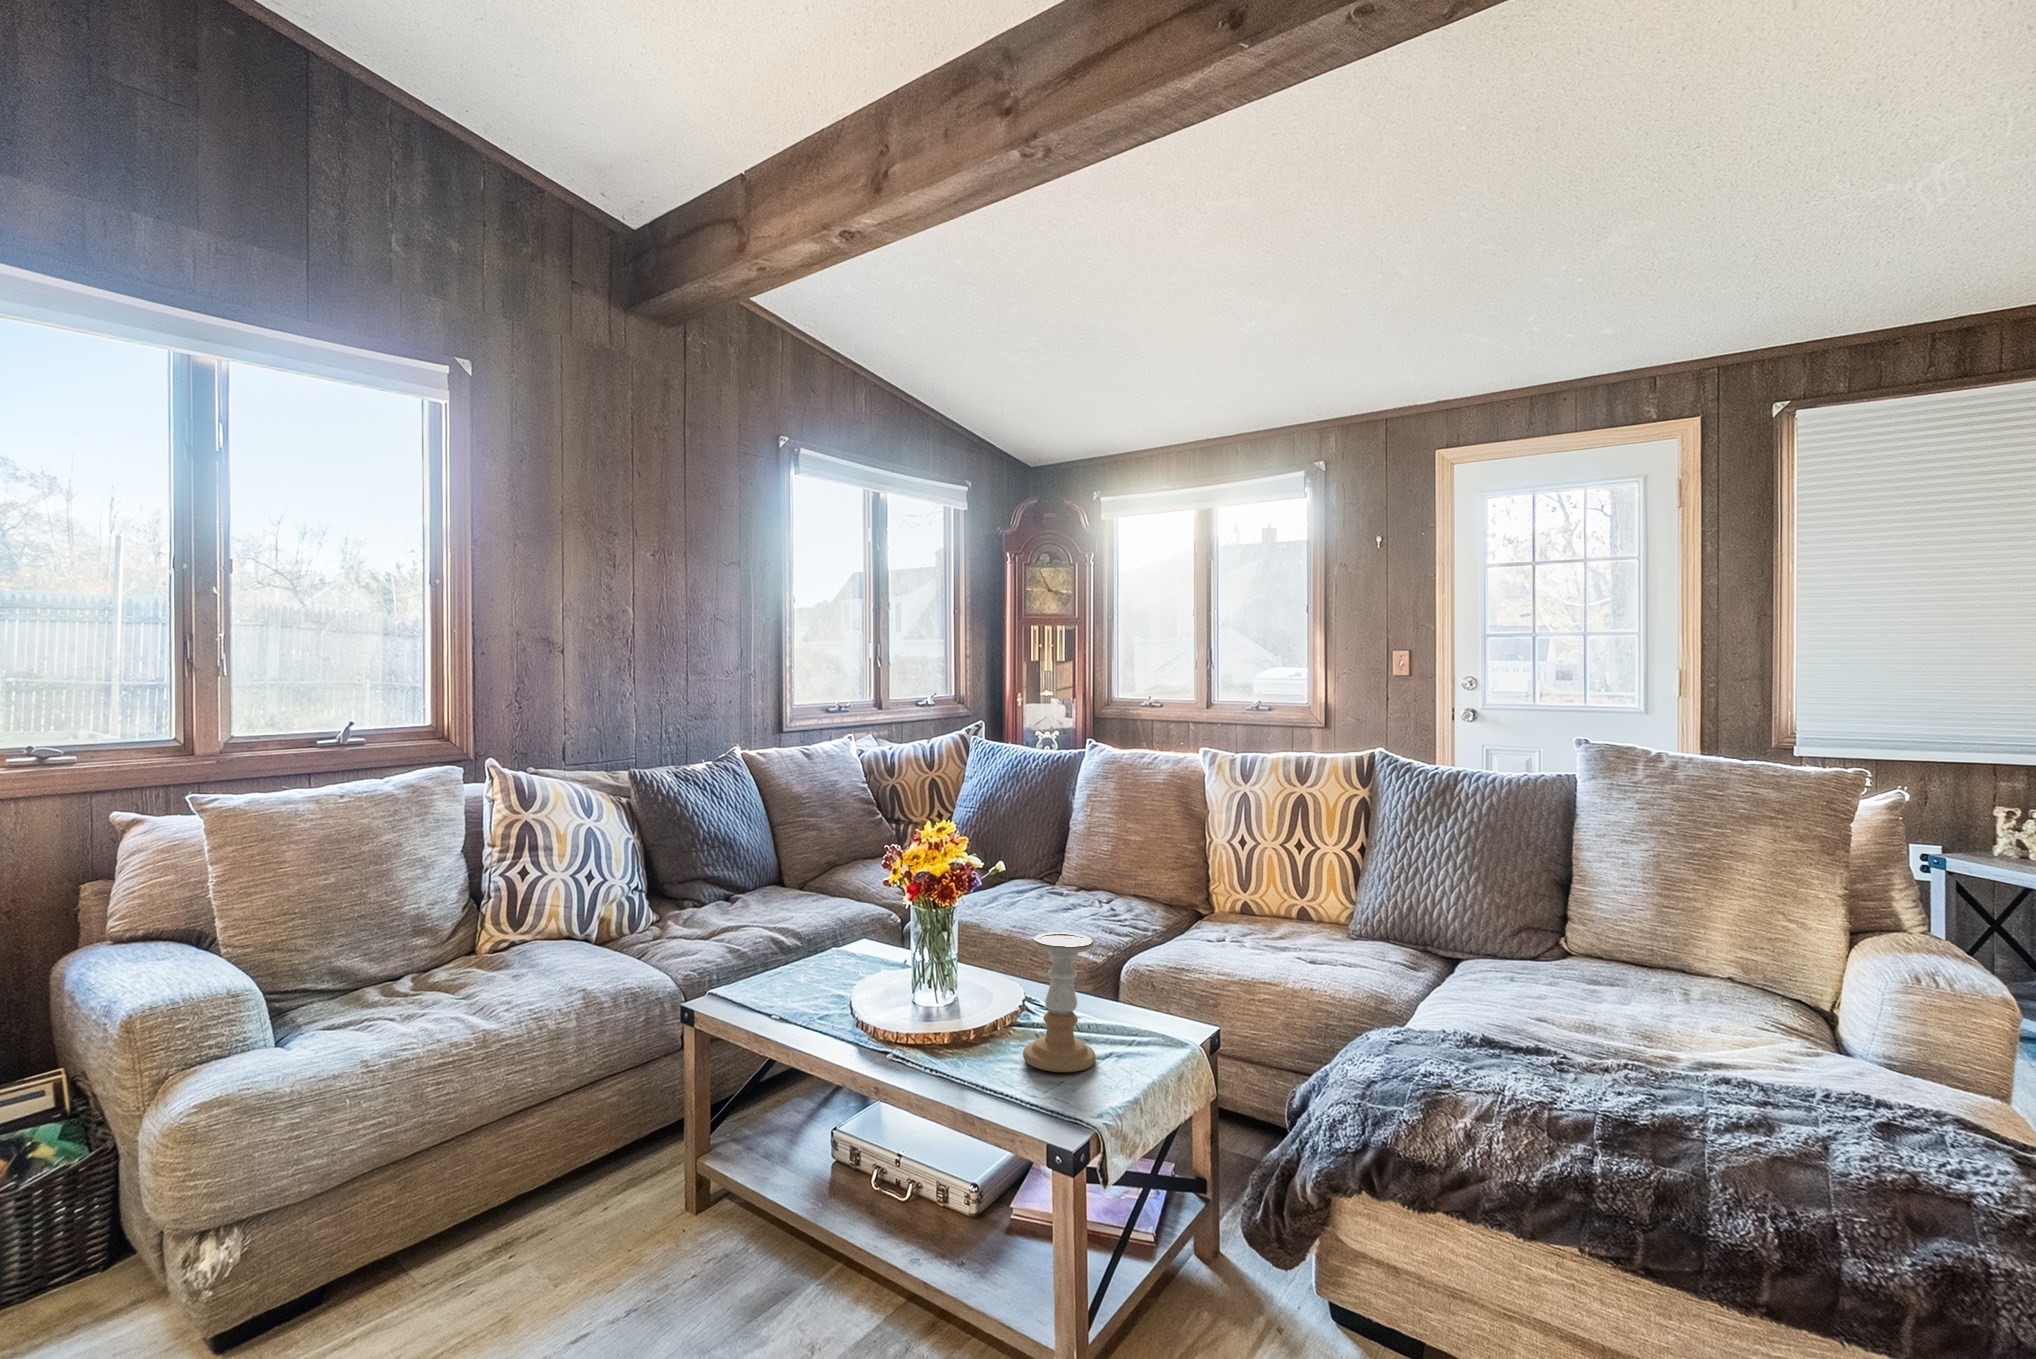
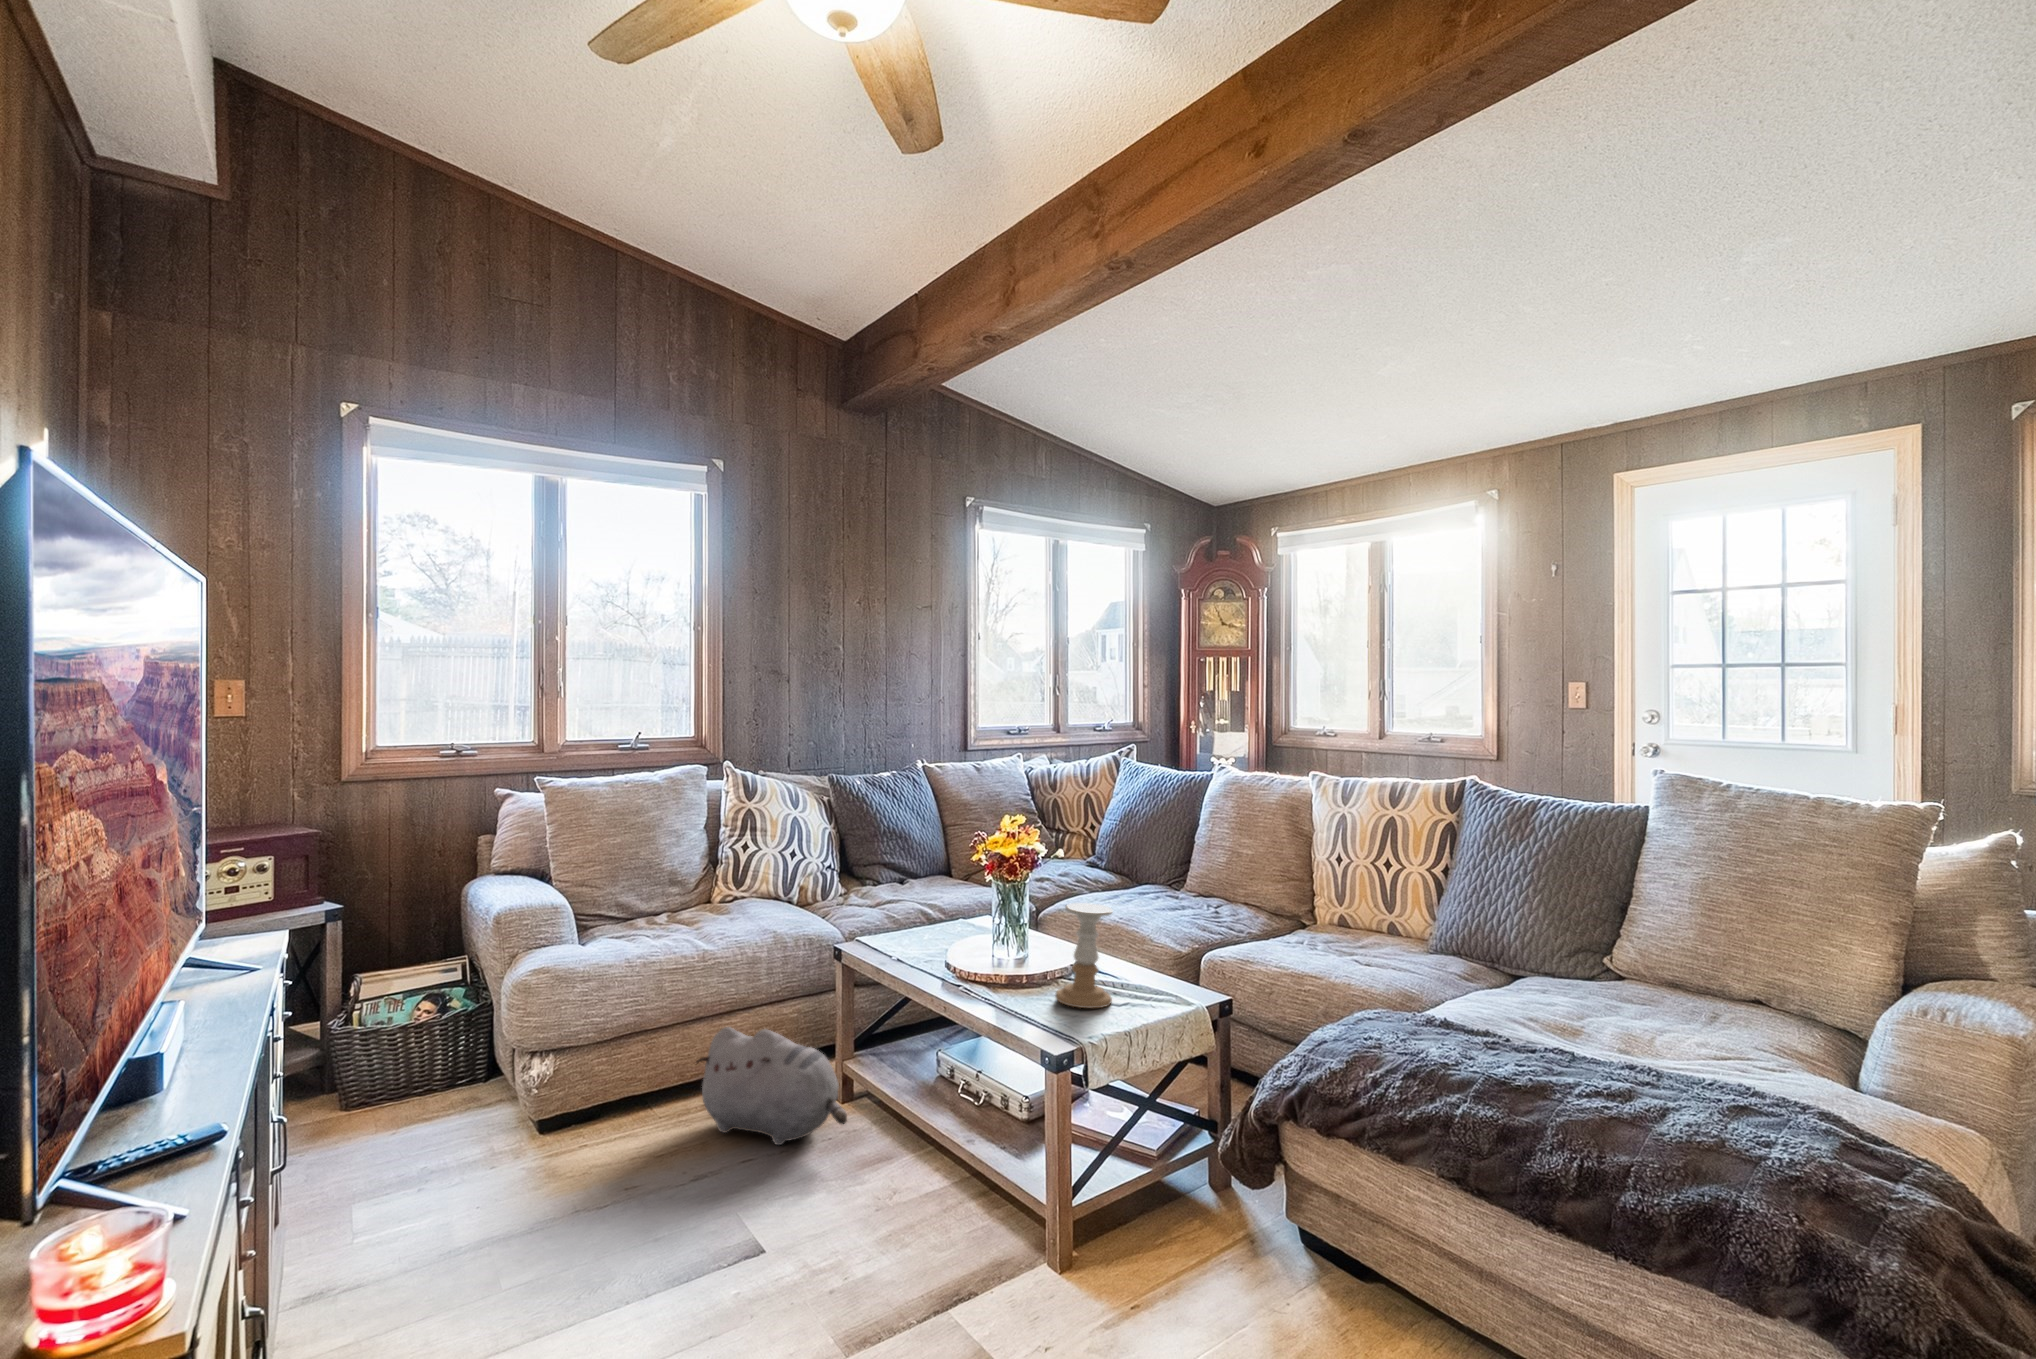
plush toy: none [484,1137,724,1299] -> present [697,1027,847,1145]

